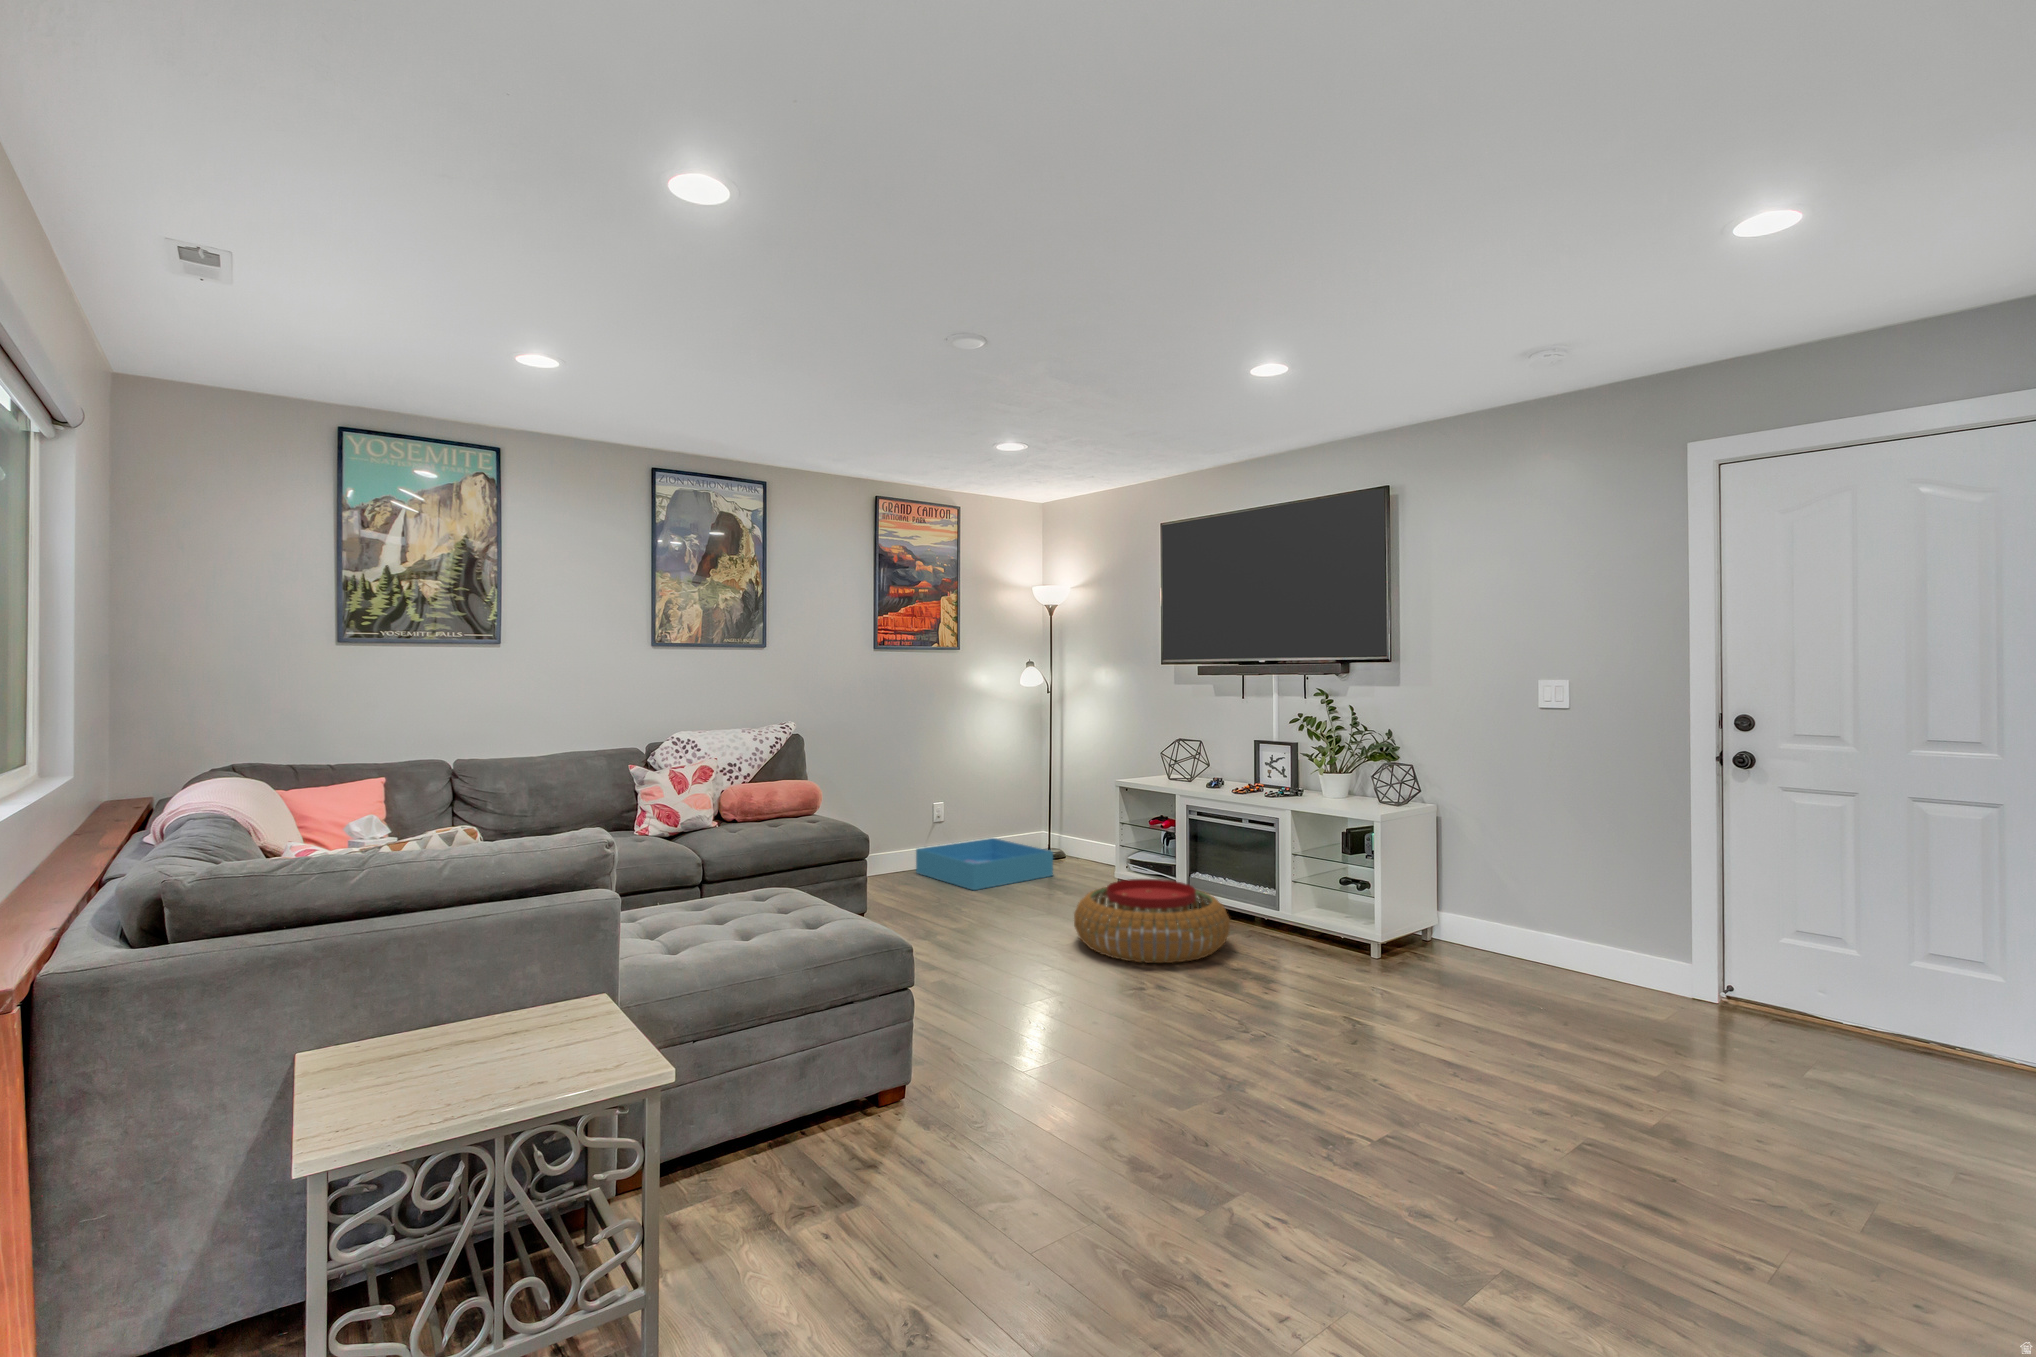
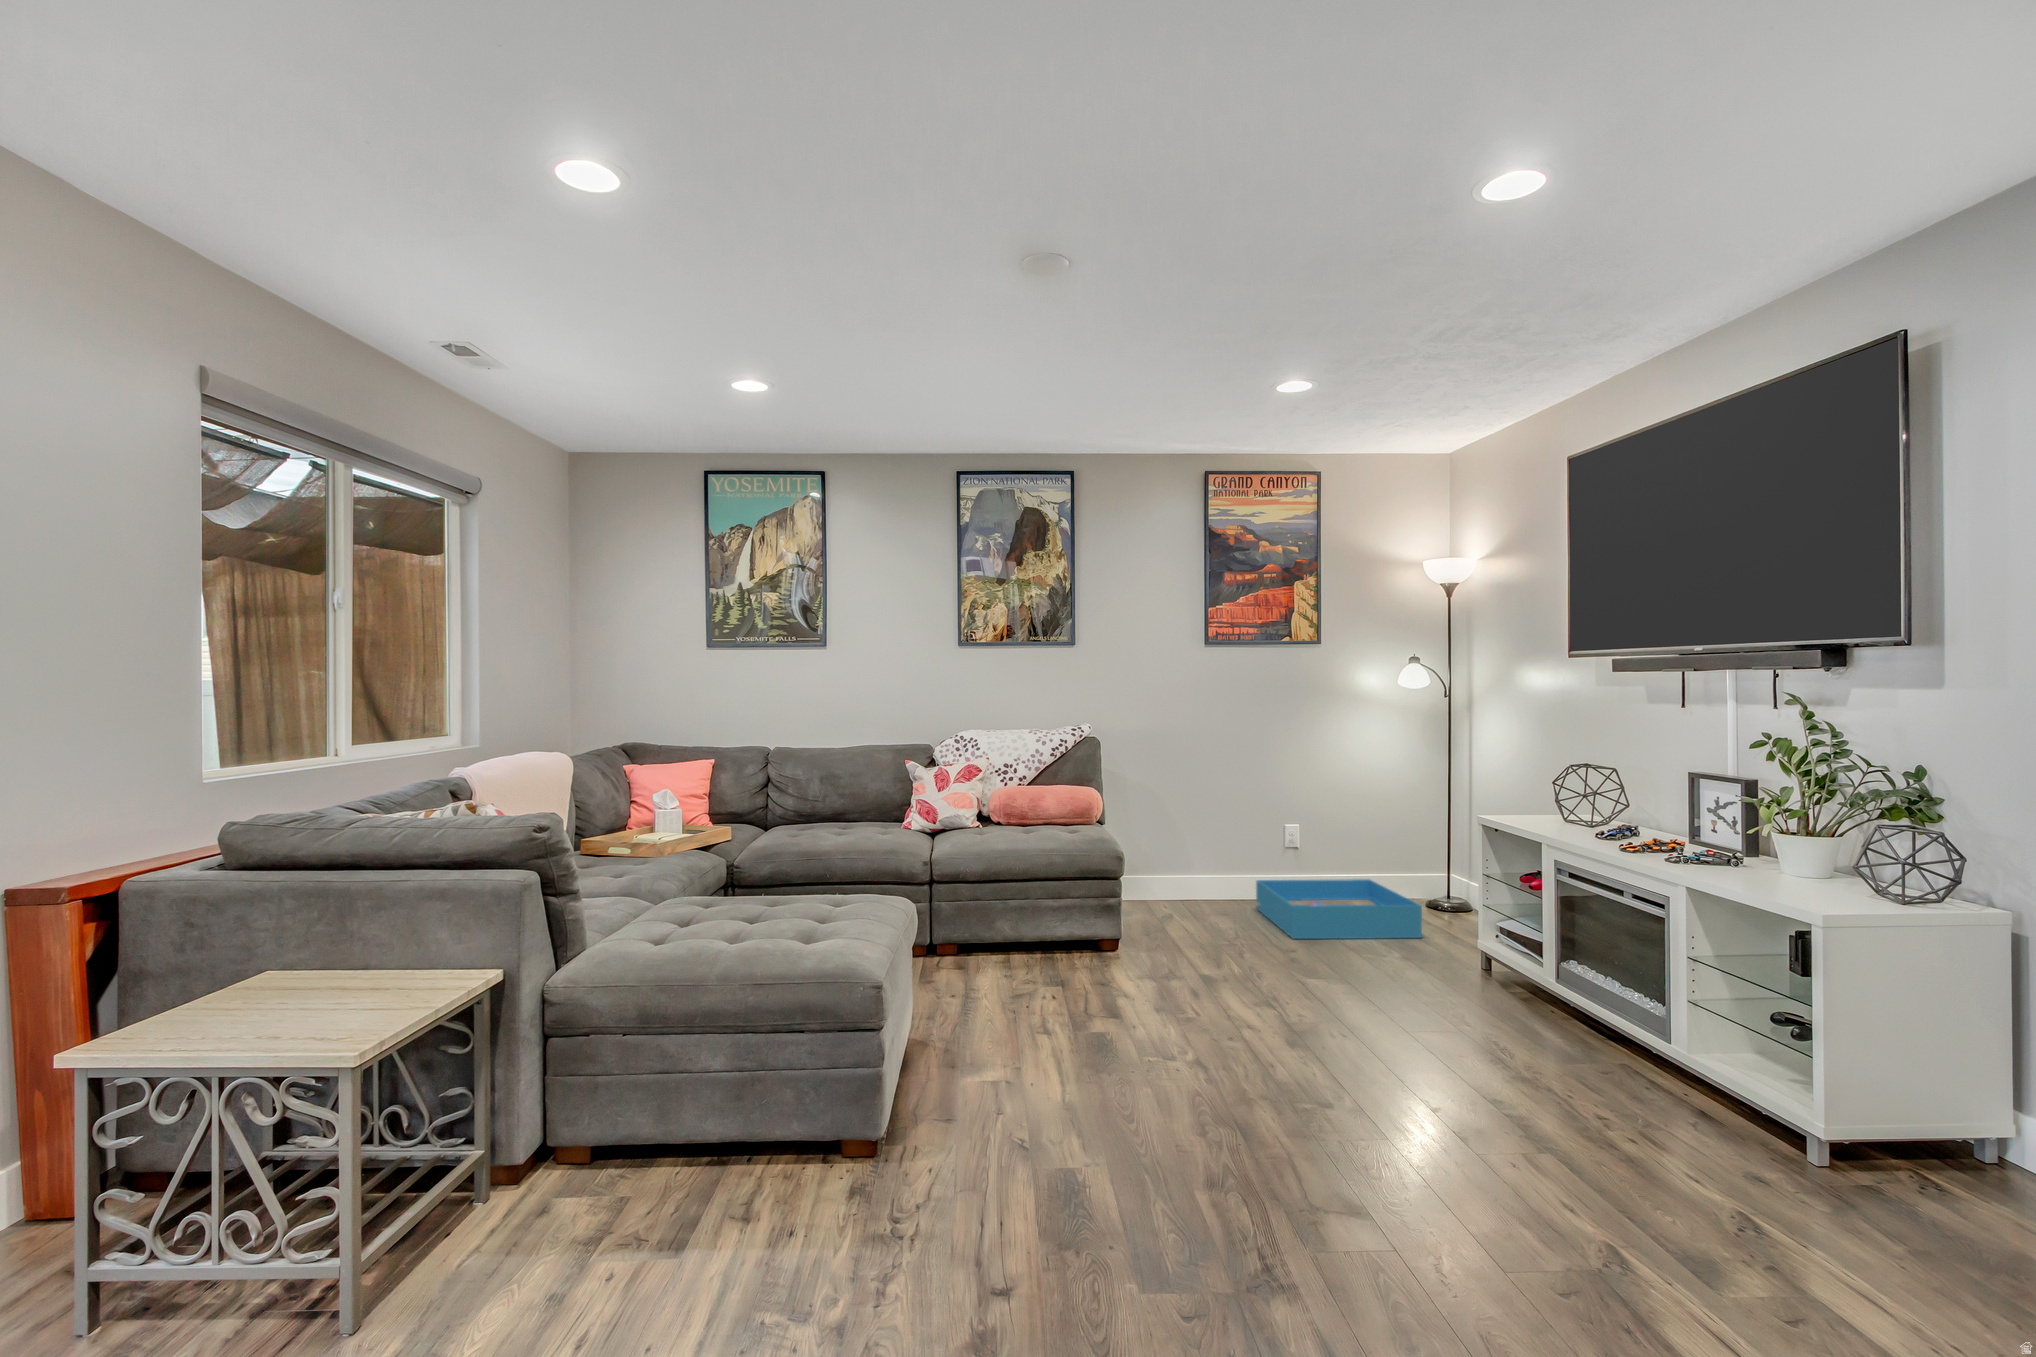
pouf: present [1074,879,1230,963] -> none [1314,954,1556,1089]

